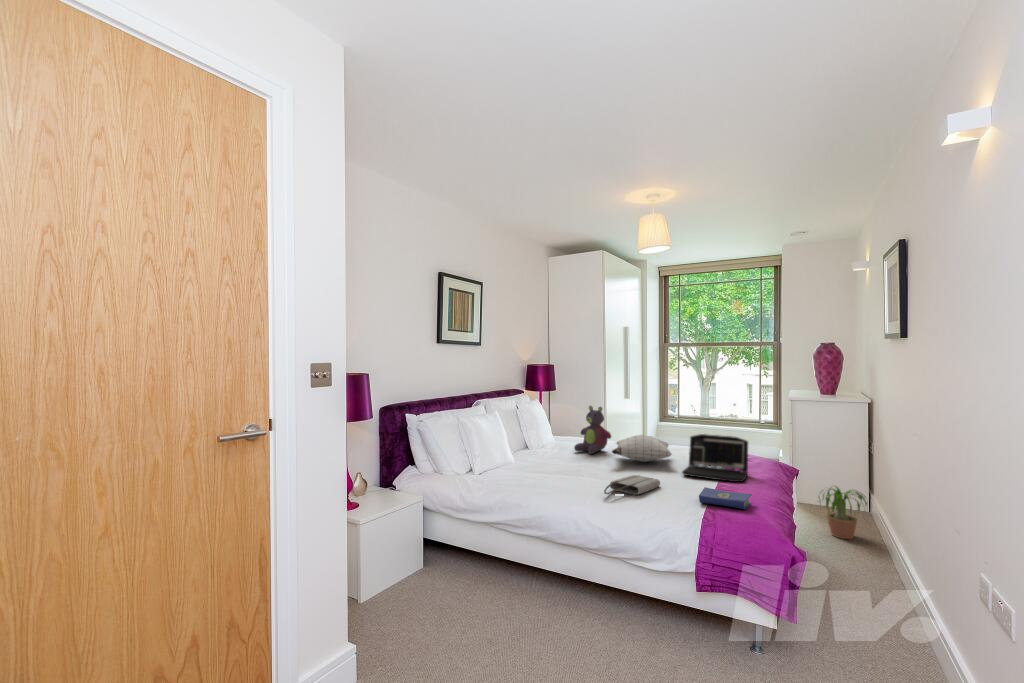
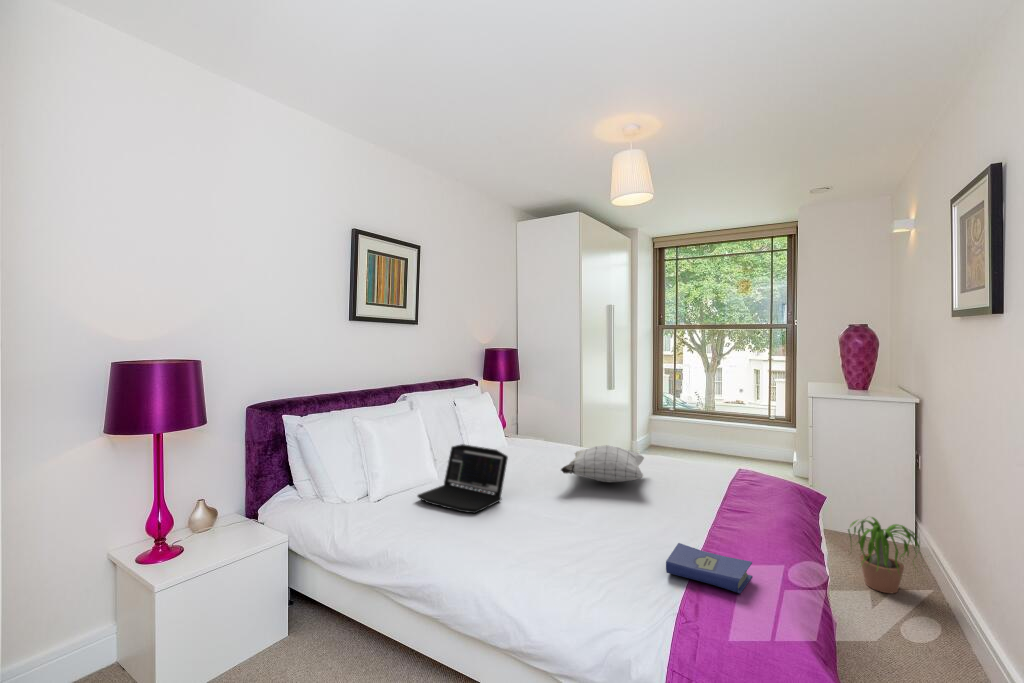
stuffed bear: present [574,406,611,454] -> none [524,403,571,467]
laptop: present [682,434,748,482] -> present [418,444,508,513]
tote bag: present [604,475,660,495] -> none [522,511,616,552]

